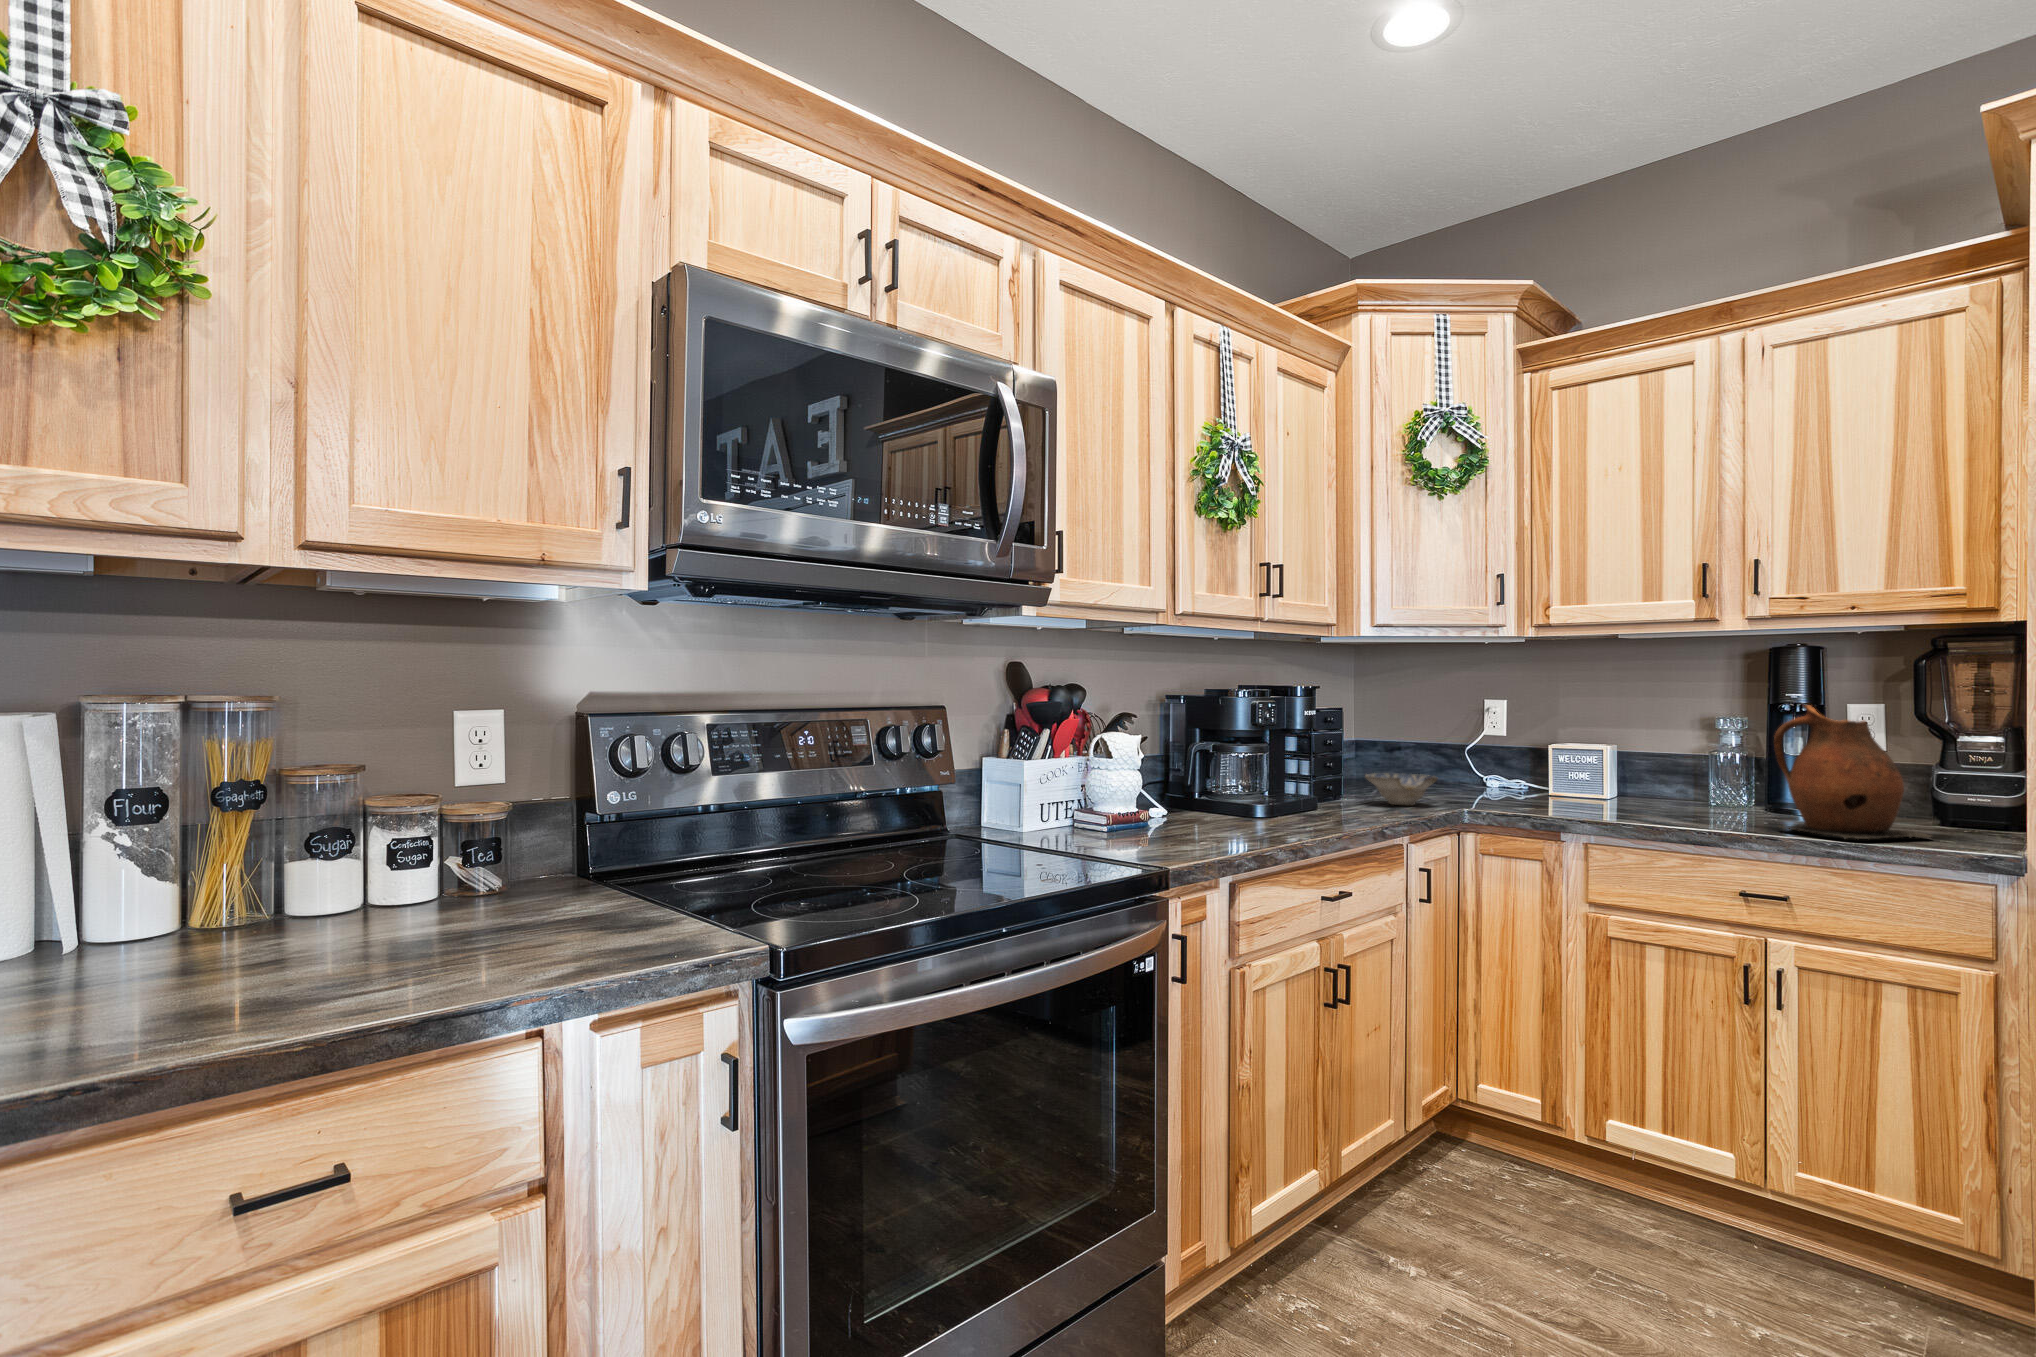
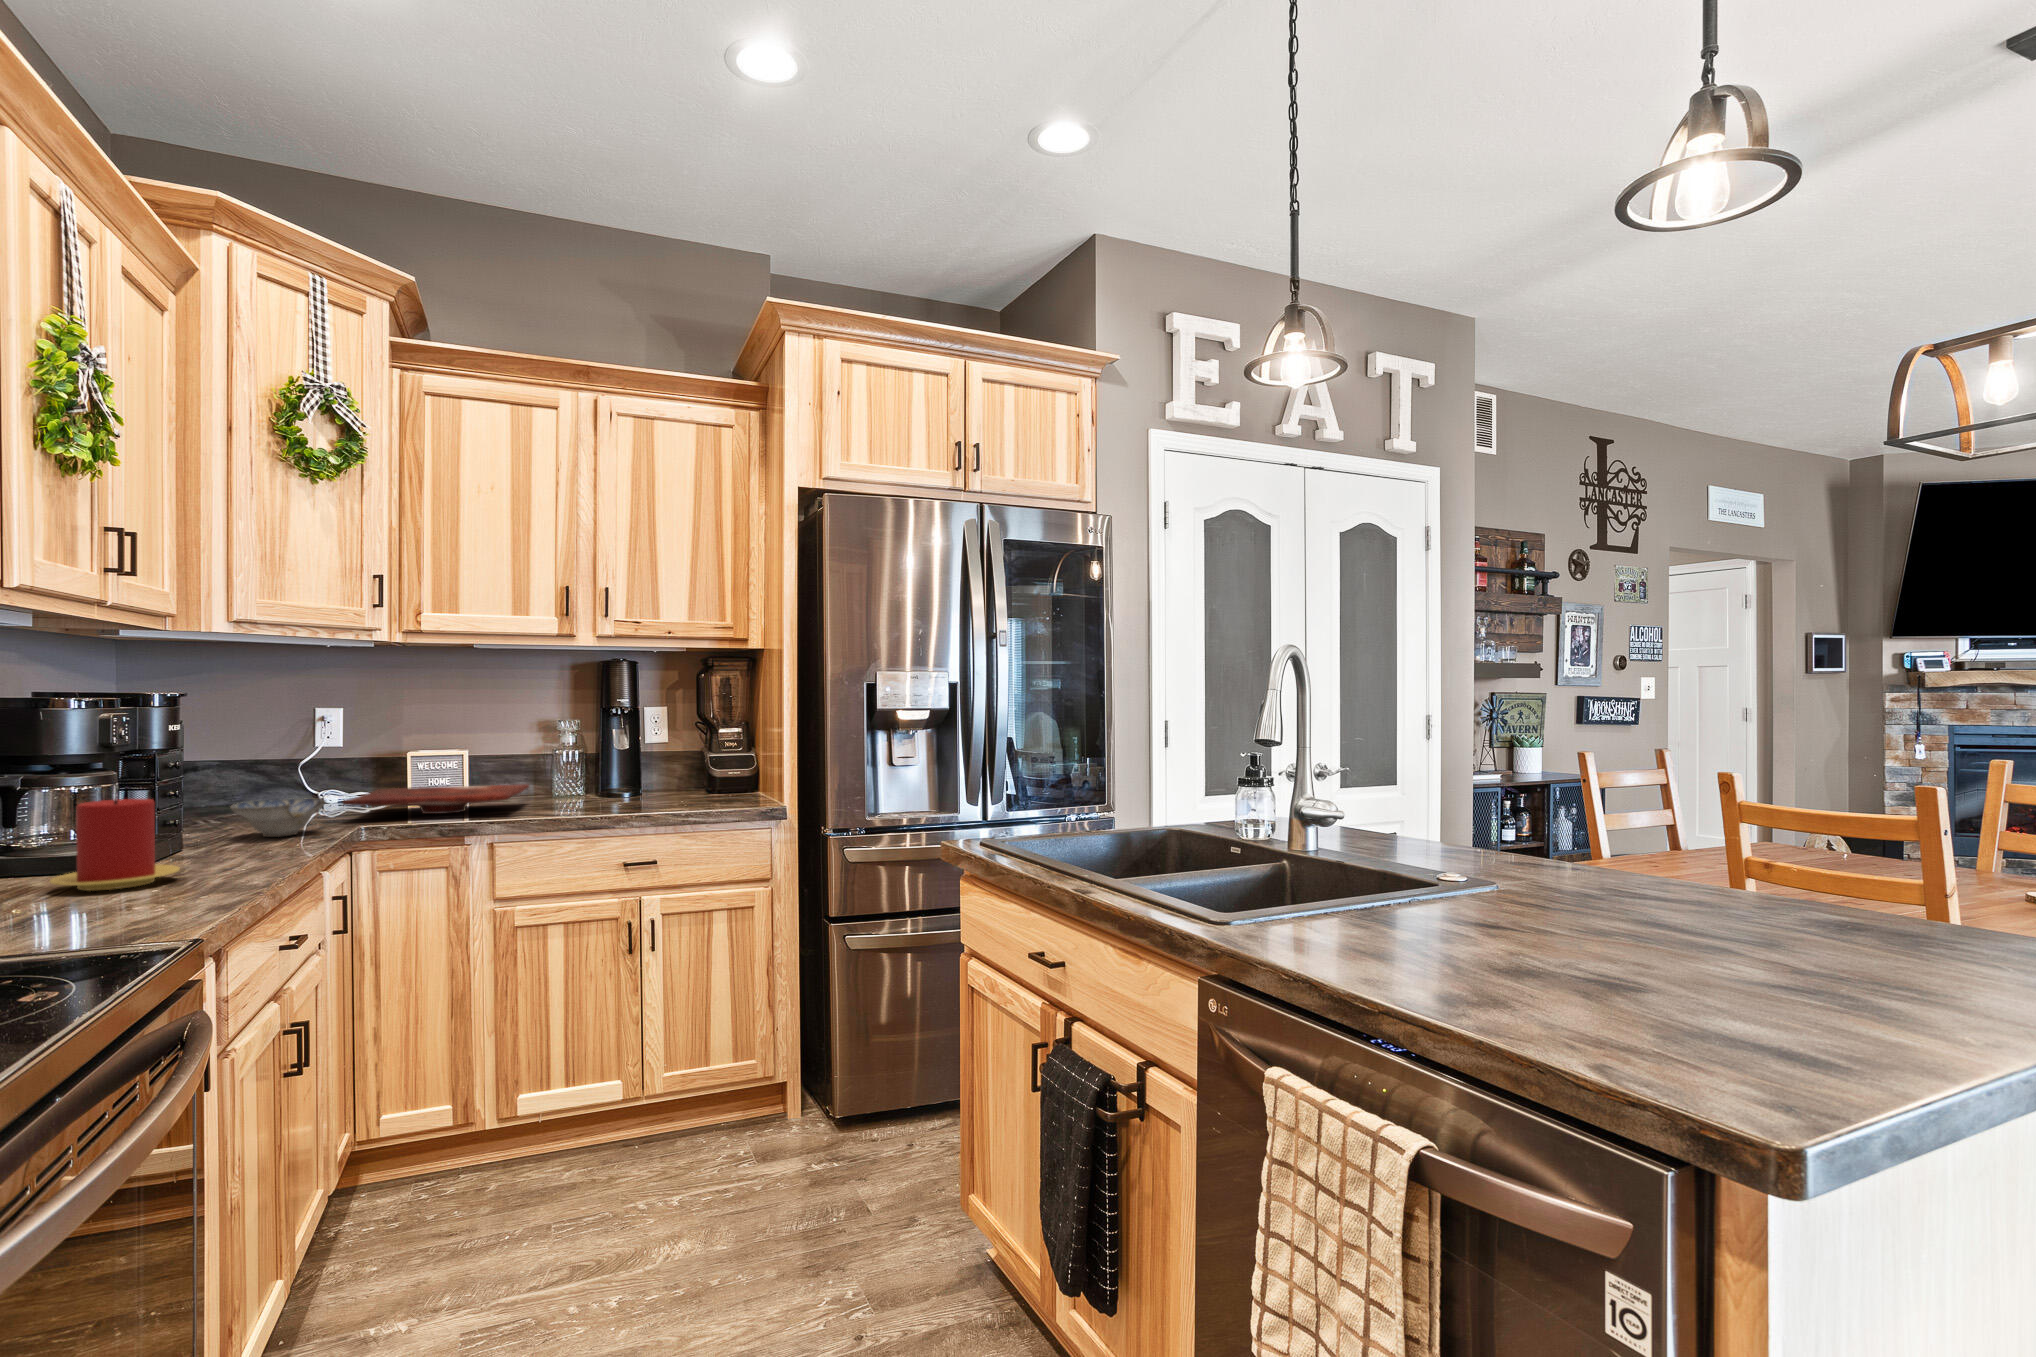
ceramic pitcher: present [1774,705,1930,839] -> none [636,707,733,809]
candle: none [1199,755,1275,821] -> present [50,799,180,891]
cutting board: none [1465,777,1666,807] -> present [343,784,529,814]

